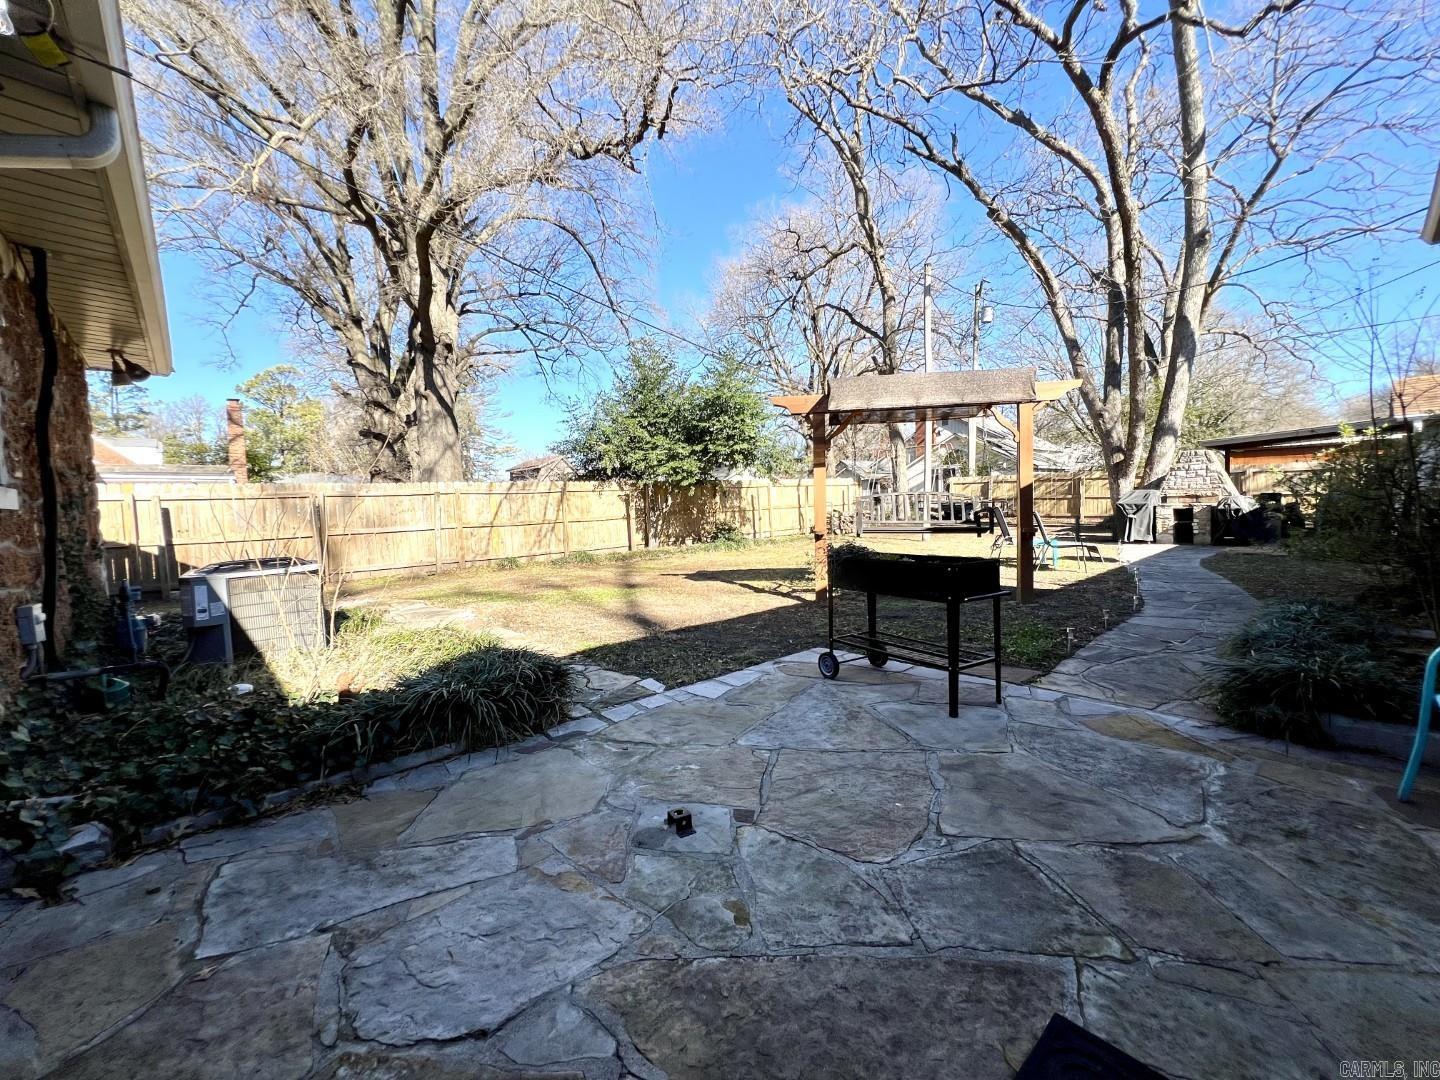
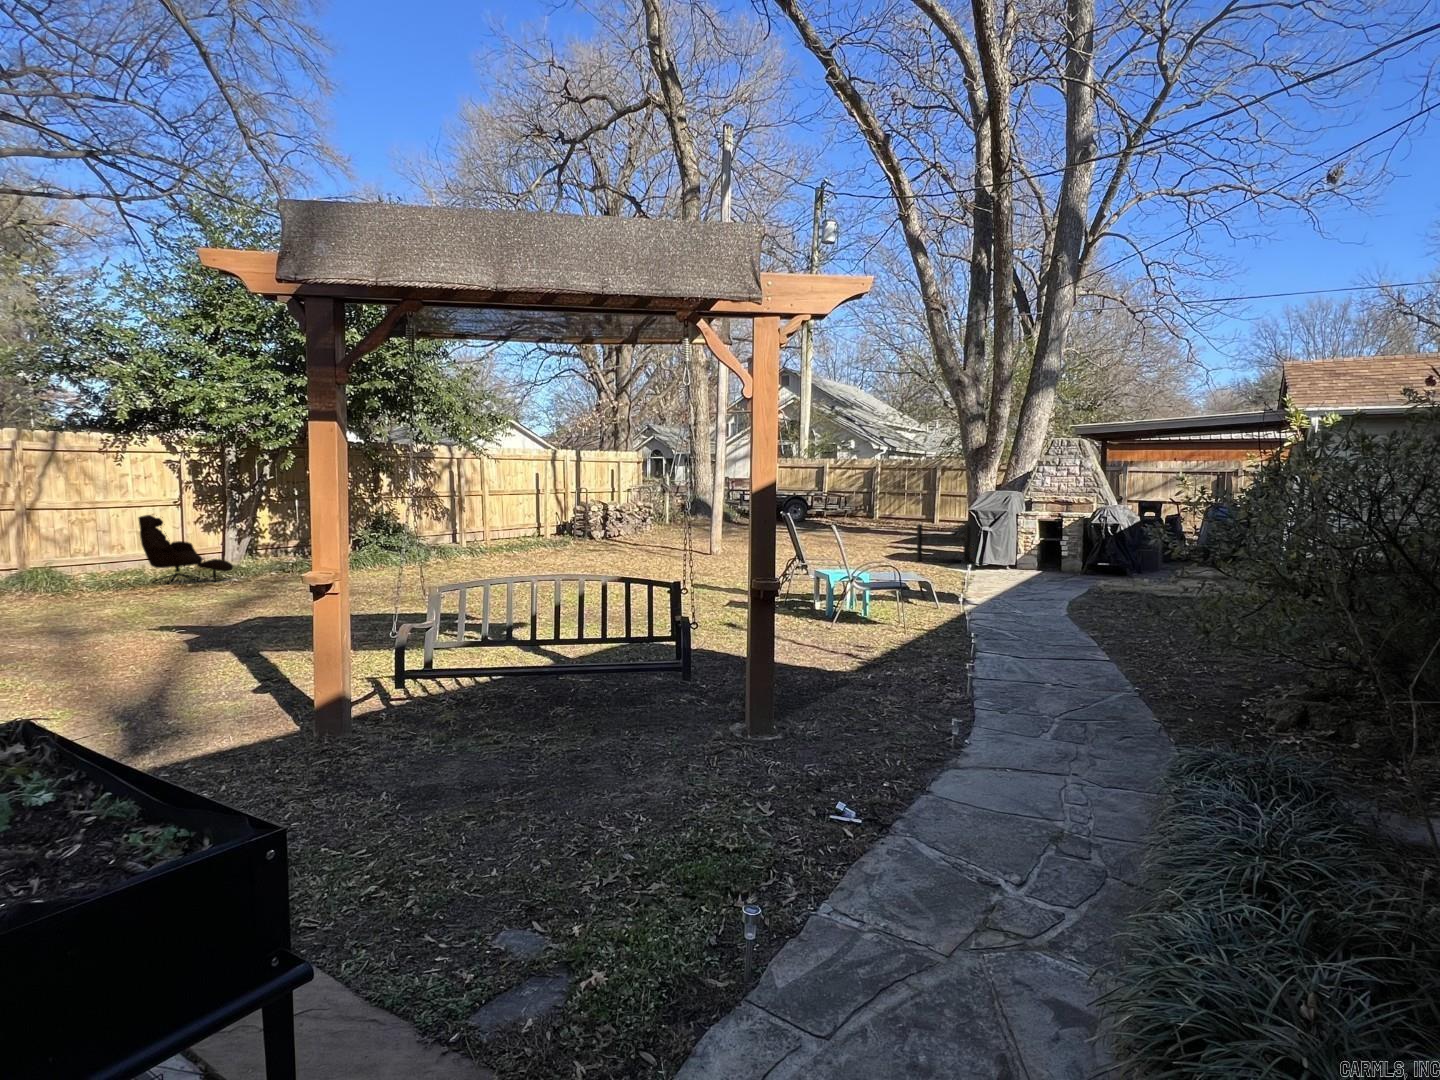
lounge chair: none [596,524,643,564] -> present [139,515,233,584]

